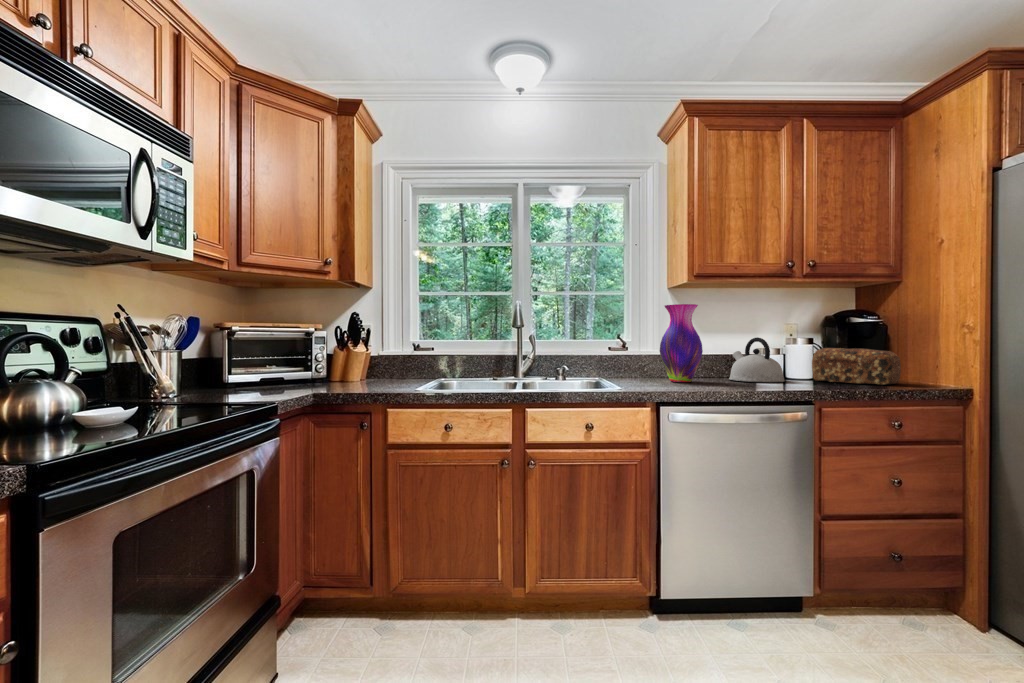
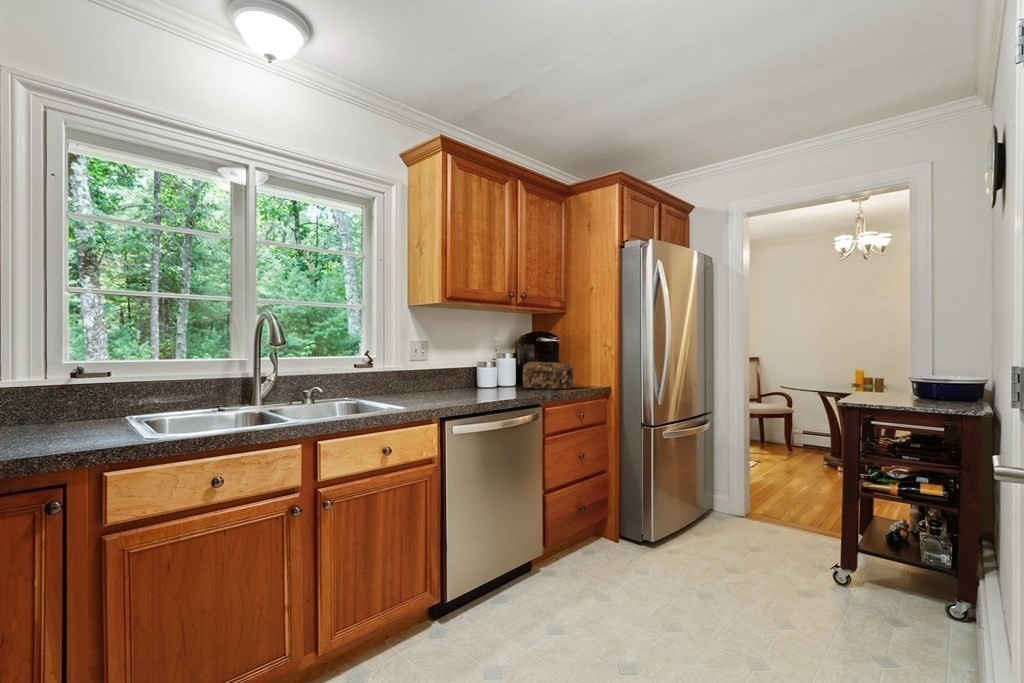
vase: present [660,304,703,382] -> none [414,324,453,397]
kettle: present [729,337,785,382] -> none [465,354,507,392]

